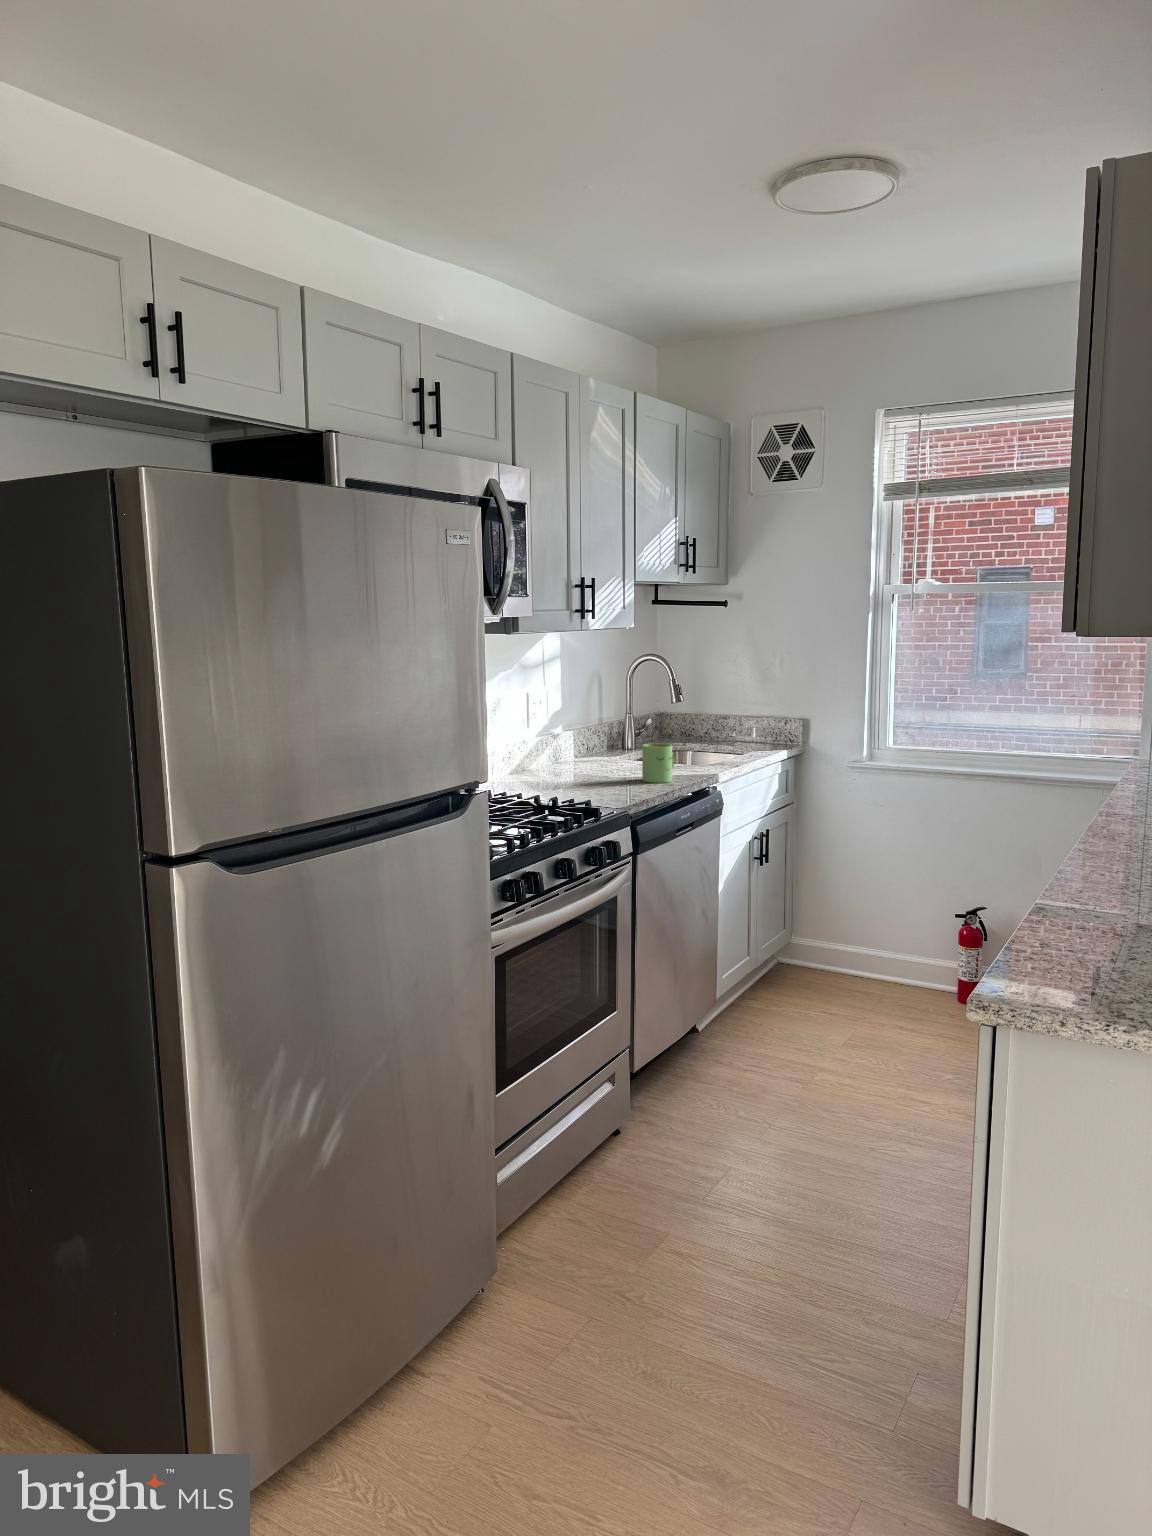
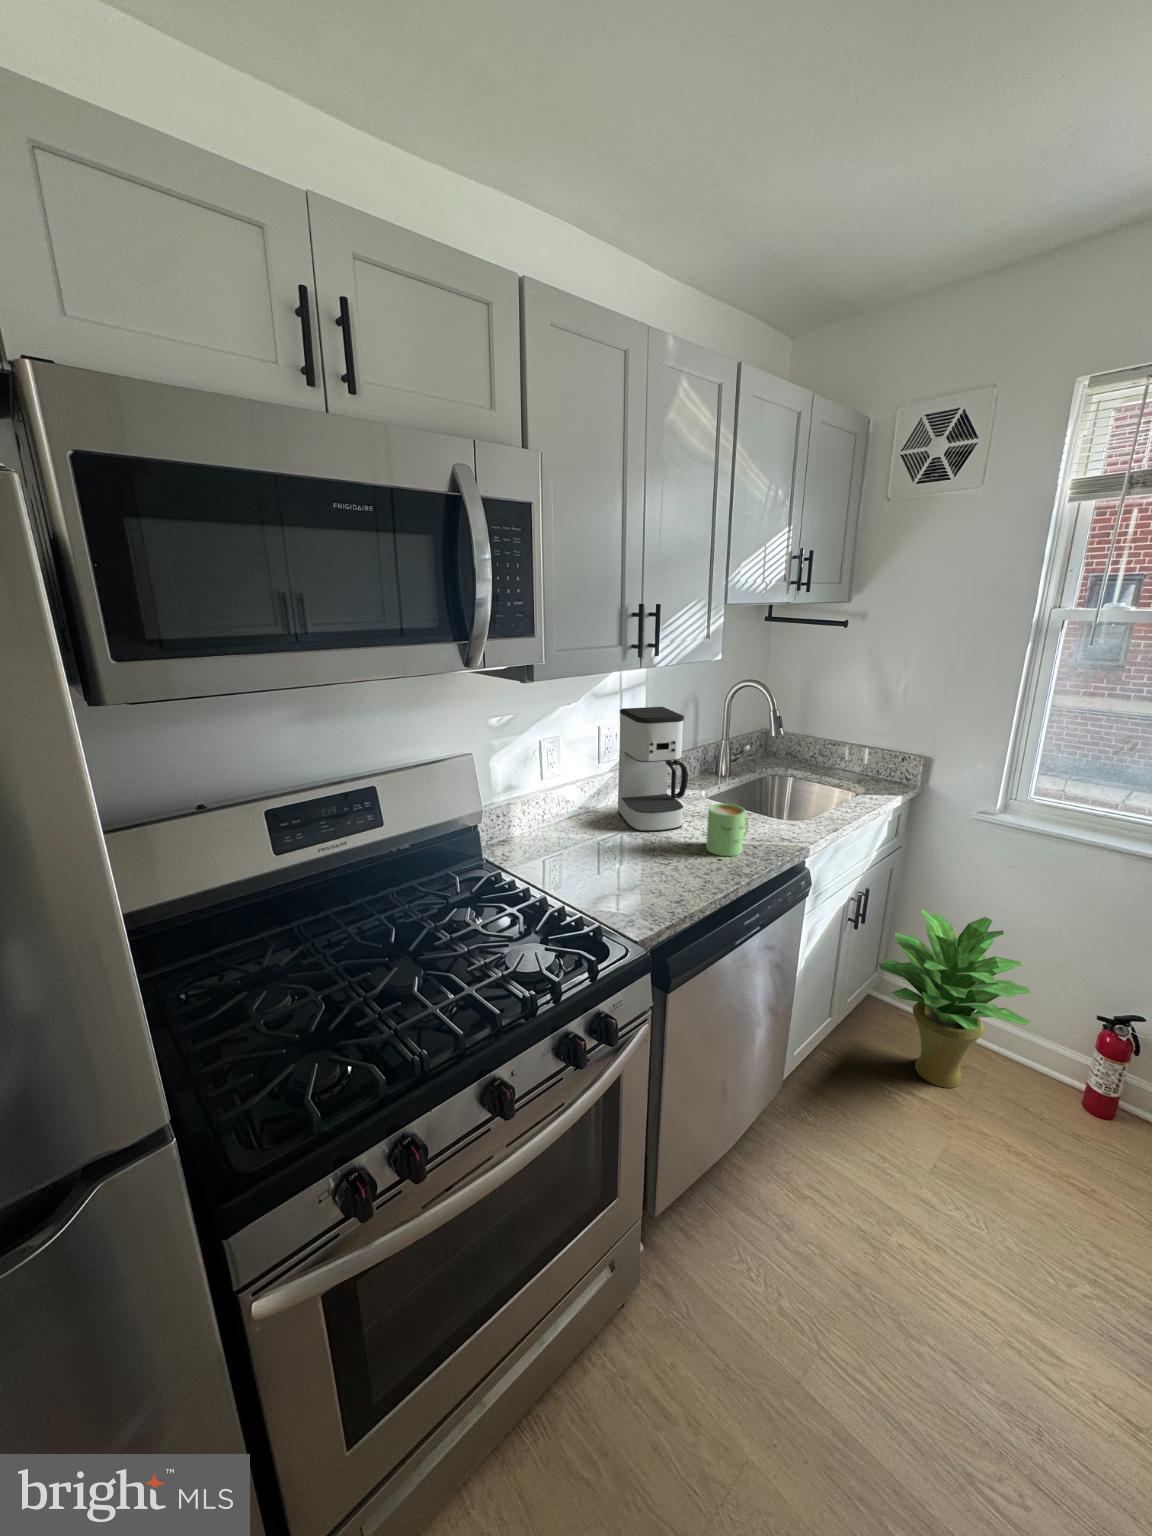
coffee maker: none [551,672,615,777] -> present [618,707,688,832]
potted plant: none [784,845,903,1002] -> present [879,909,1030,1088]

